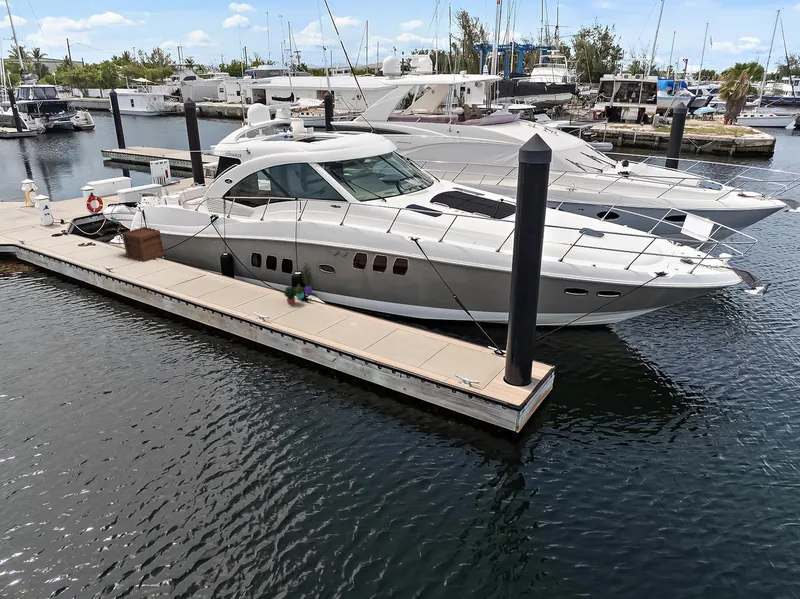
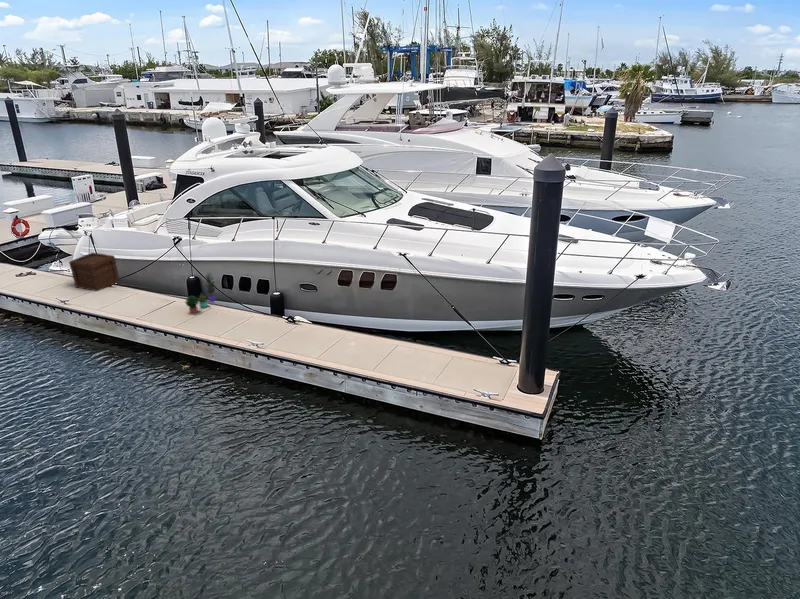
potted plant: present [284,263,312,304] -> present [185,273,216,313]

